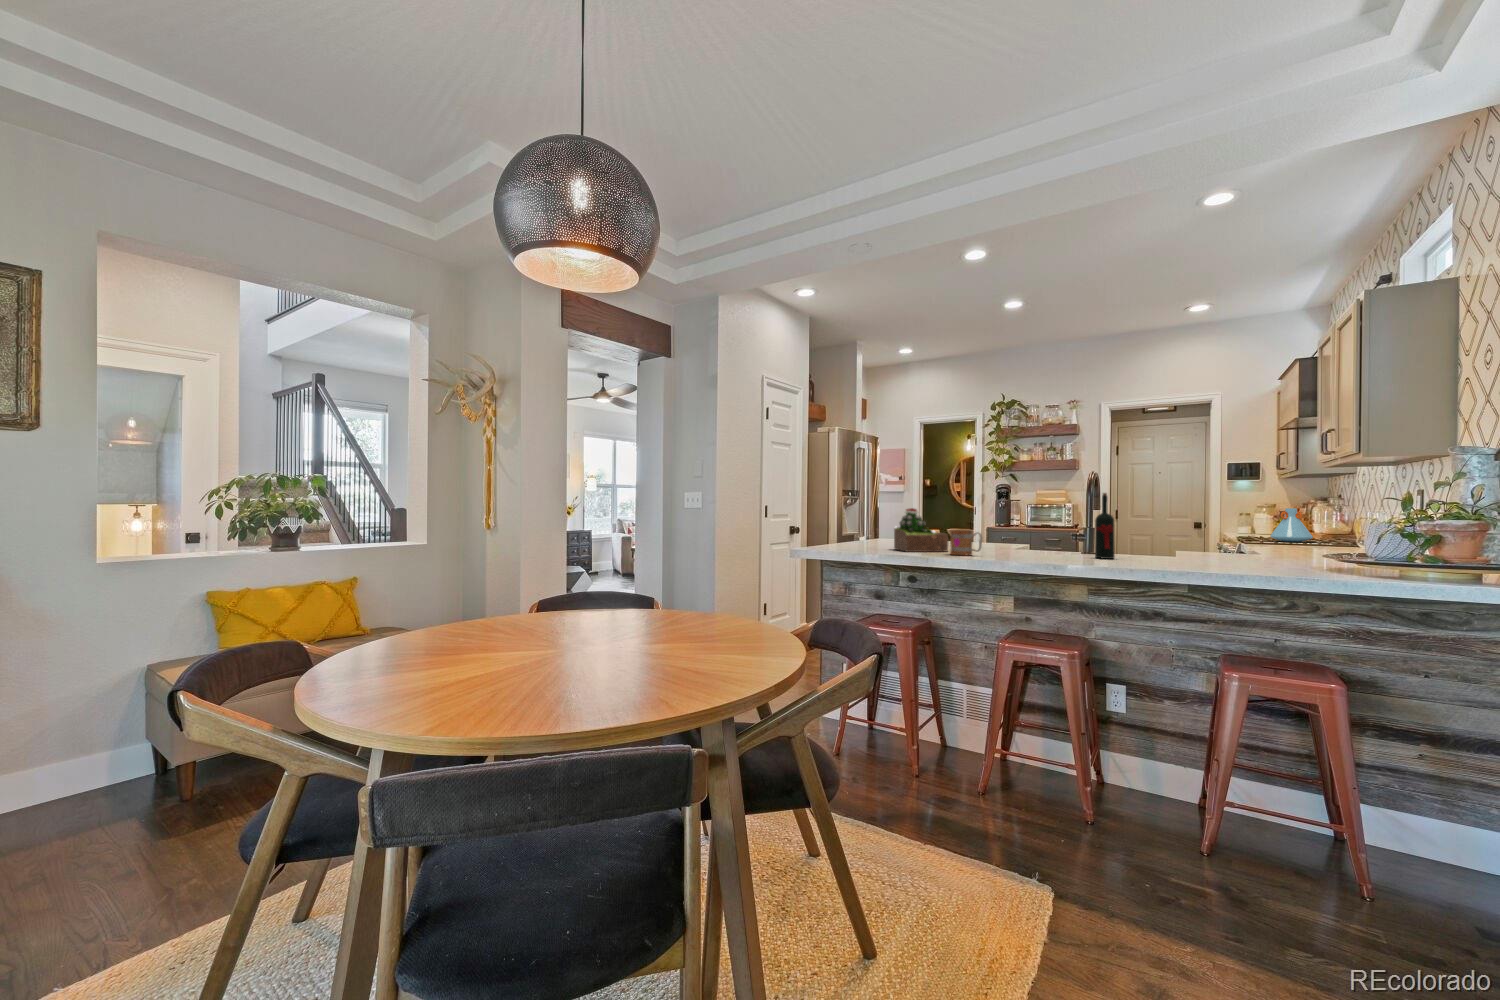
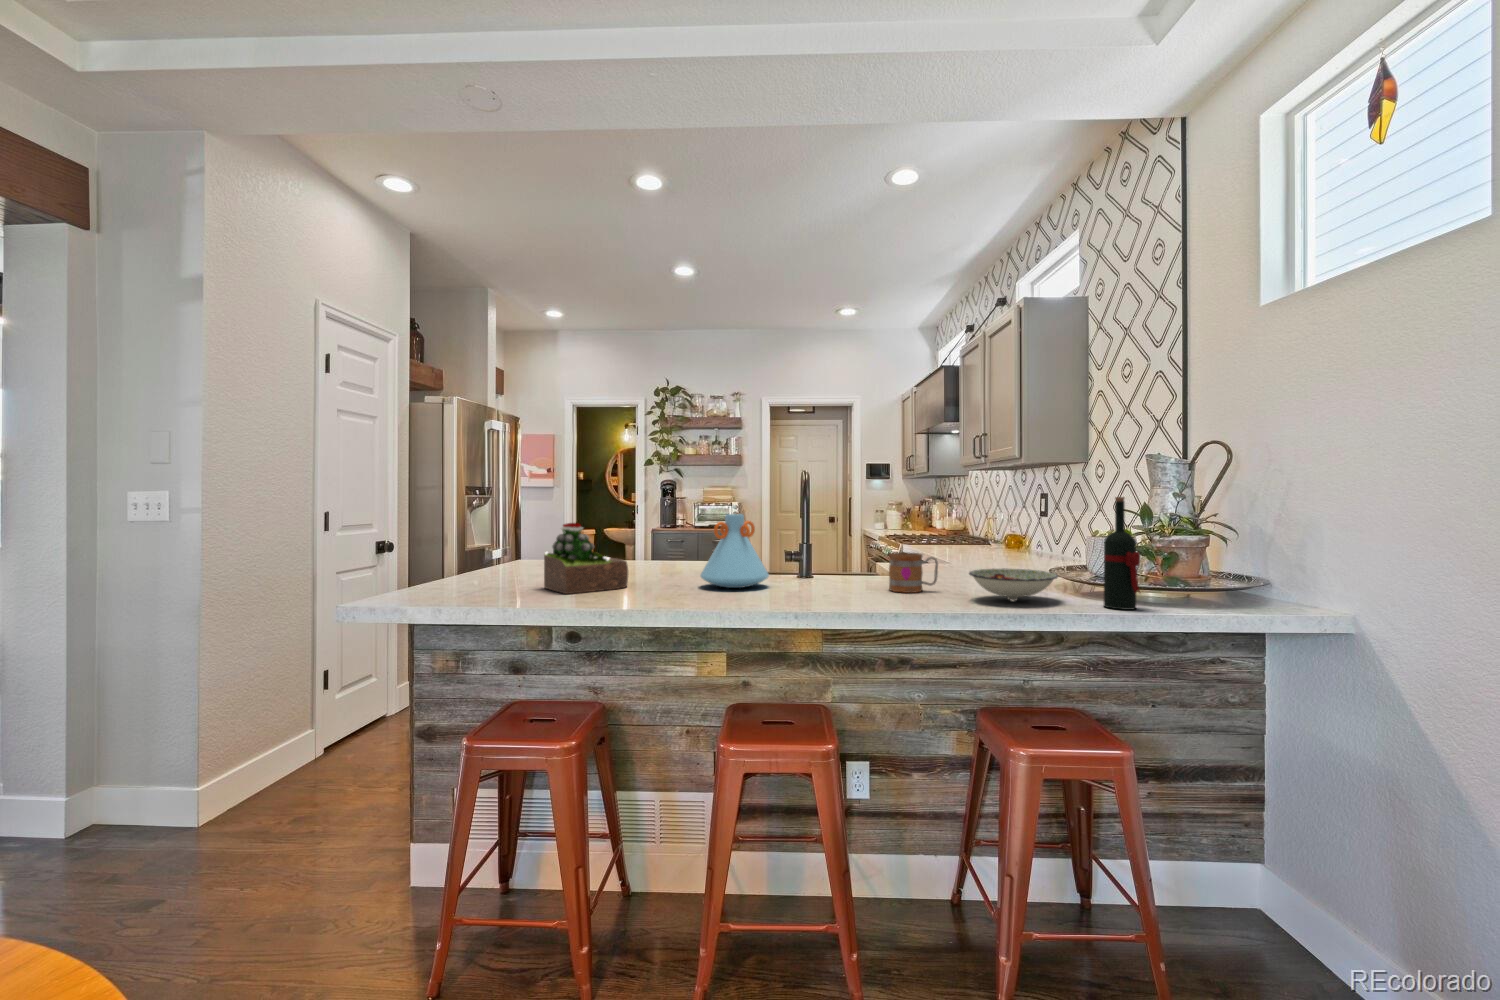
wine bottle: present [1095,493,1115,559] -> present [1104,497,1141,610]
vase: present [1270,508,1313,542] -> present [700,514,769,588]
mug: present [950,529,982,555] -> present [889,552,938,593]
bowl: none [1208,546,1298,570] -> present [969,569,1058,601]

